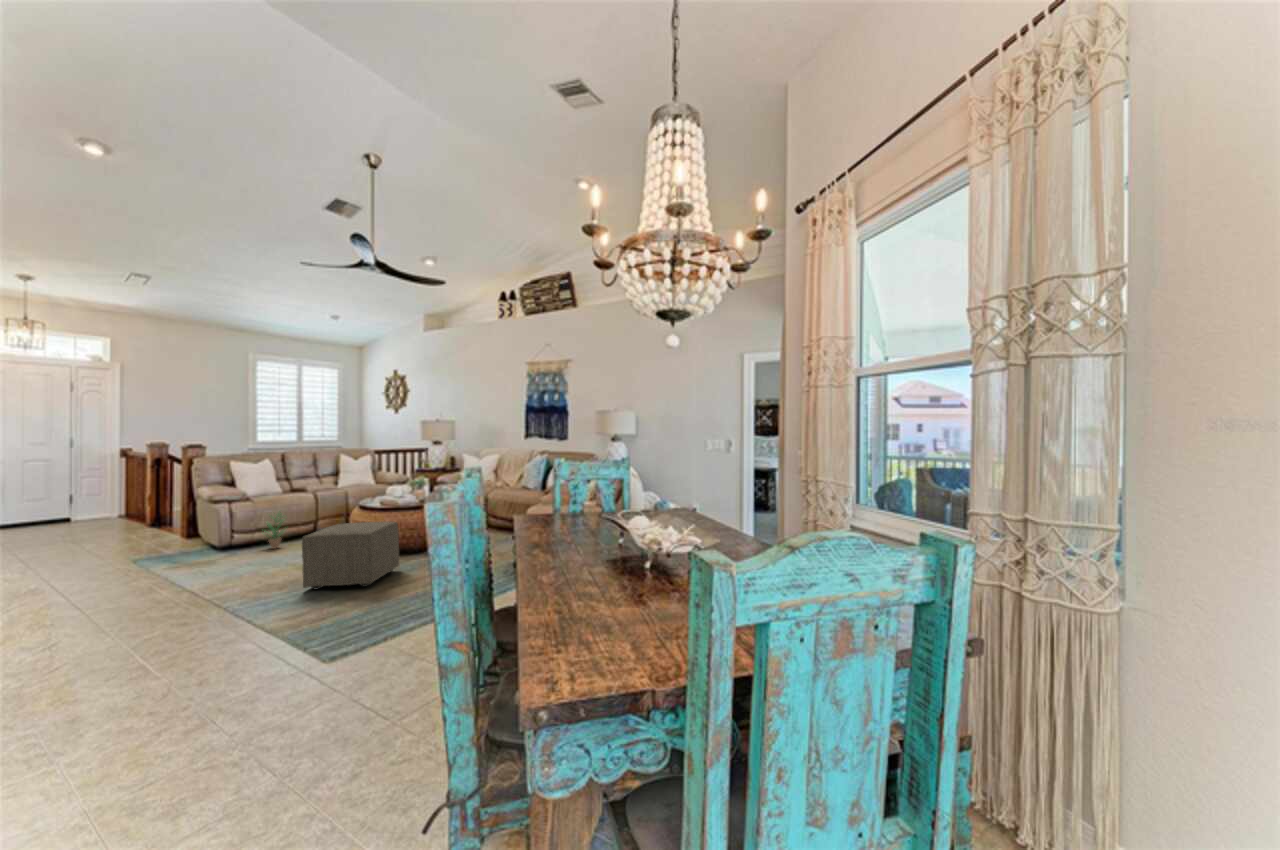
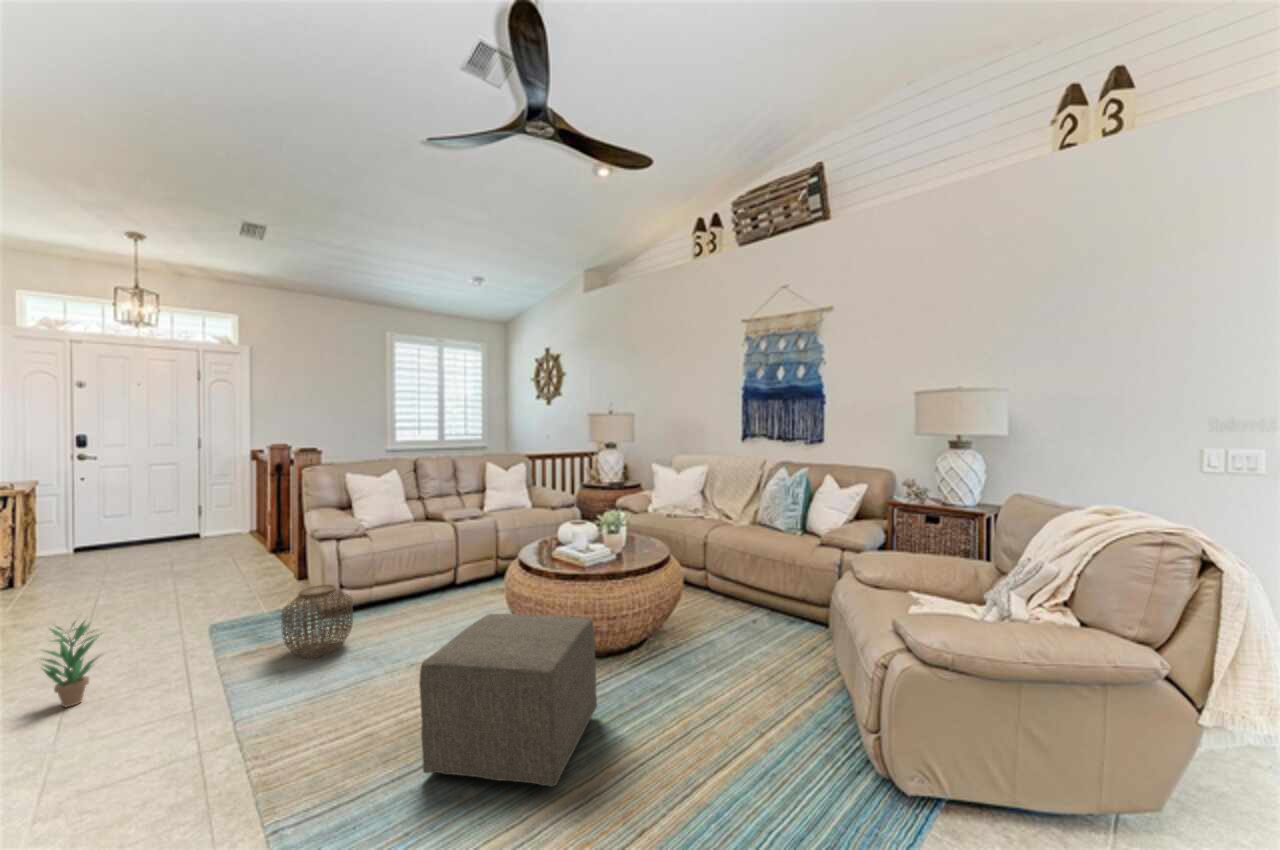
potted plant: present [267,511,284,549] -> present [41,621,102,707]
woven basket: none [197,524,246,567] -> present [281,585,353,658]

